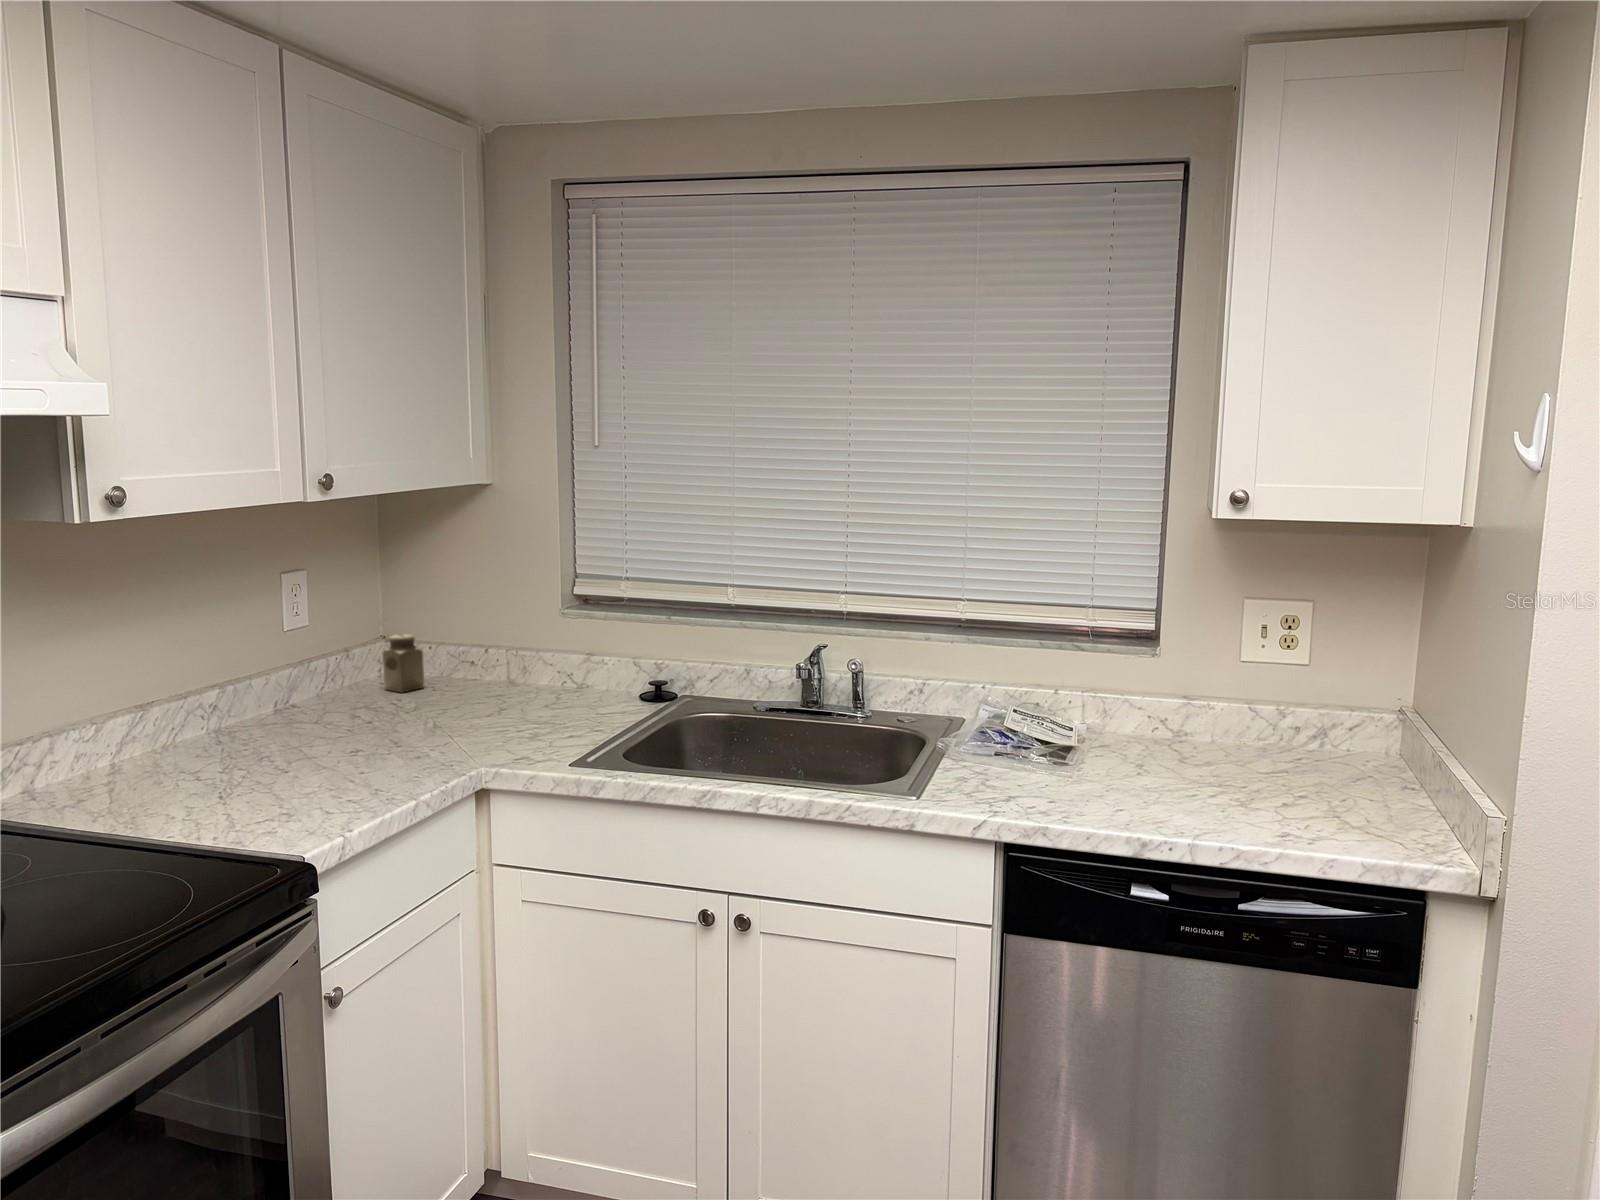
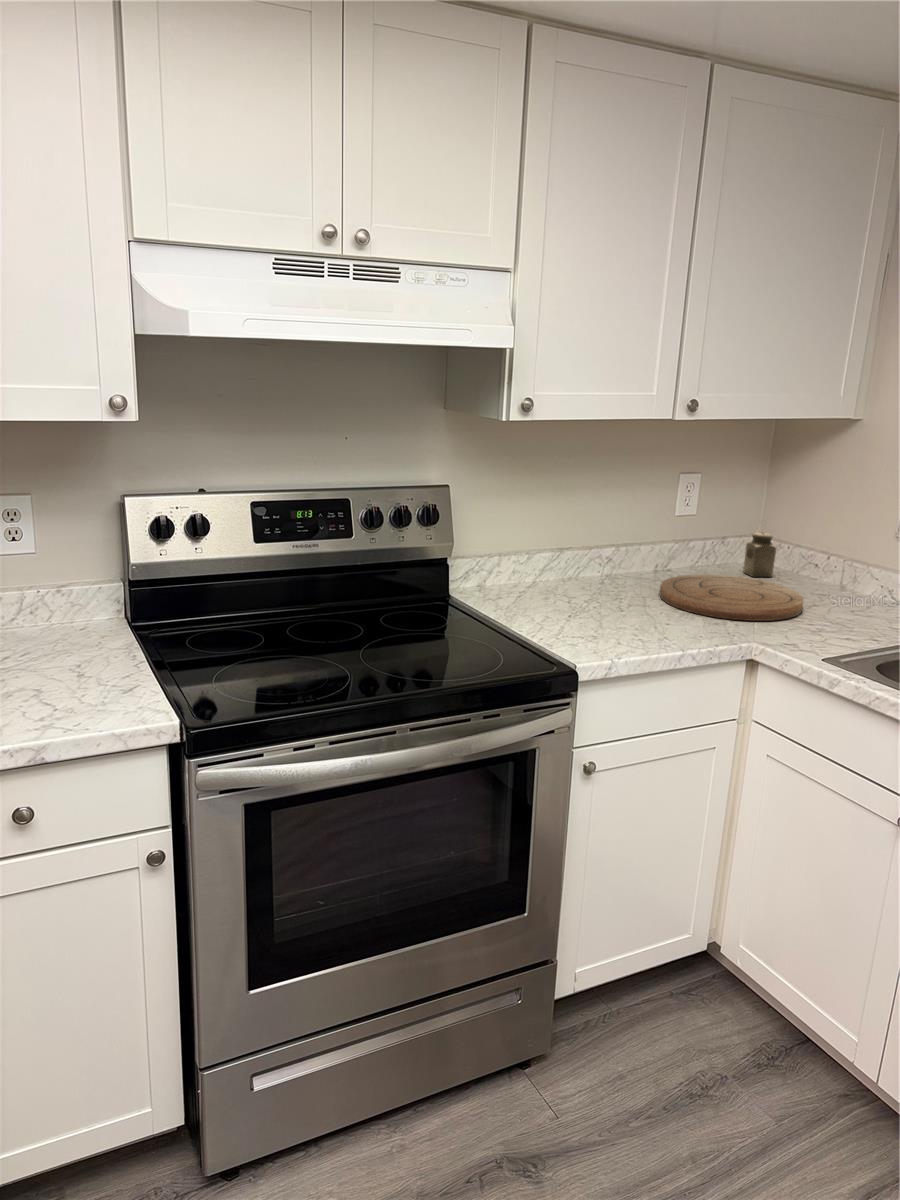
cutting board: none [309,693,498,751] -> present [660,575,804,621]

